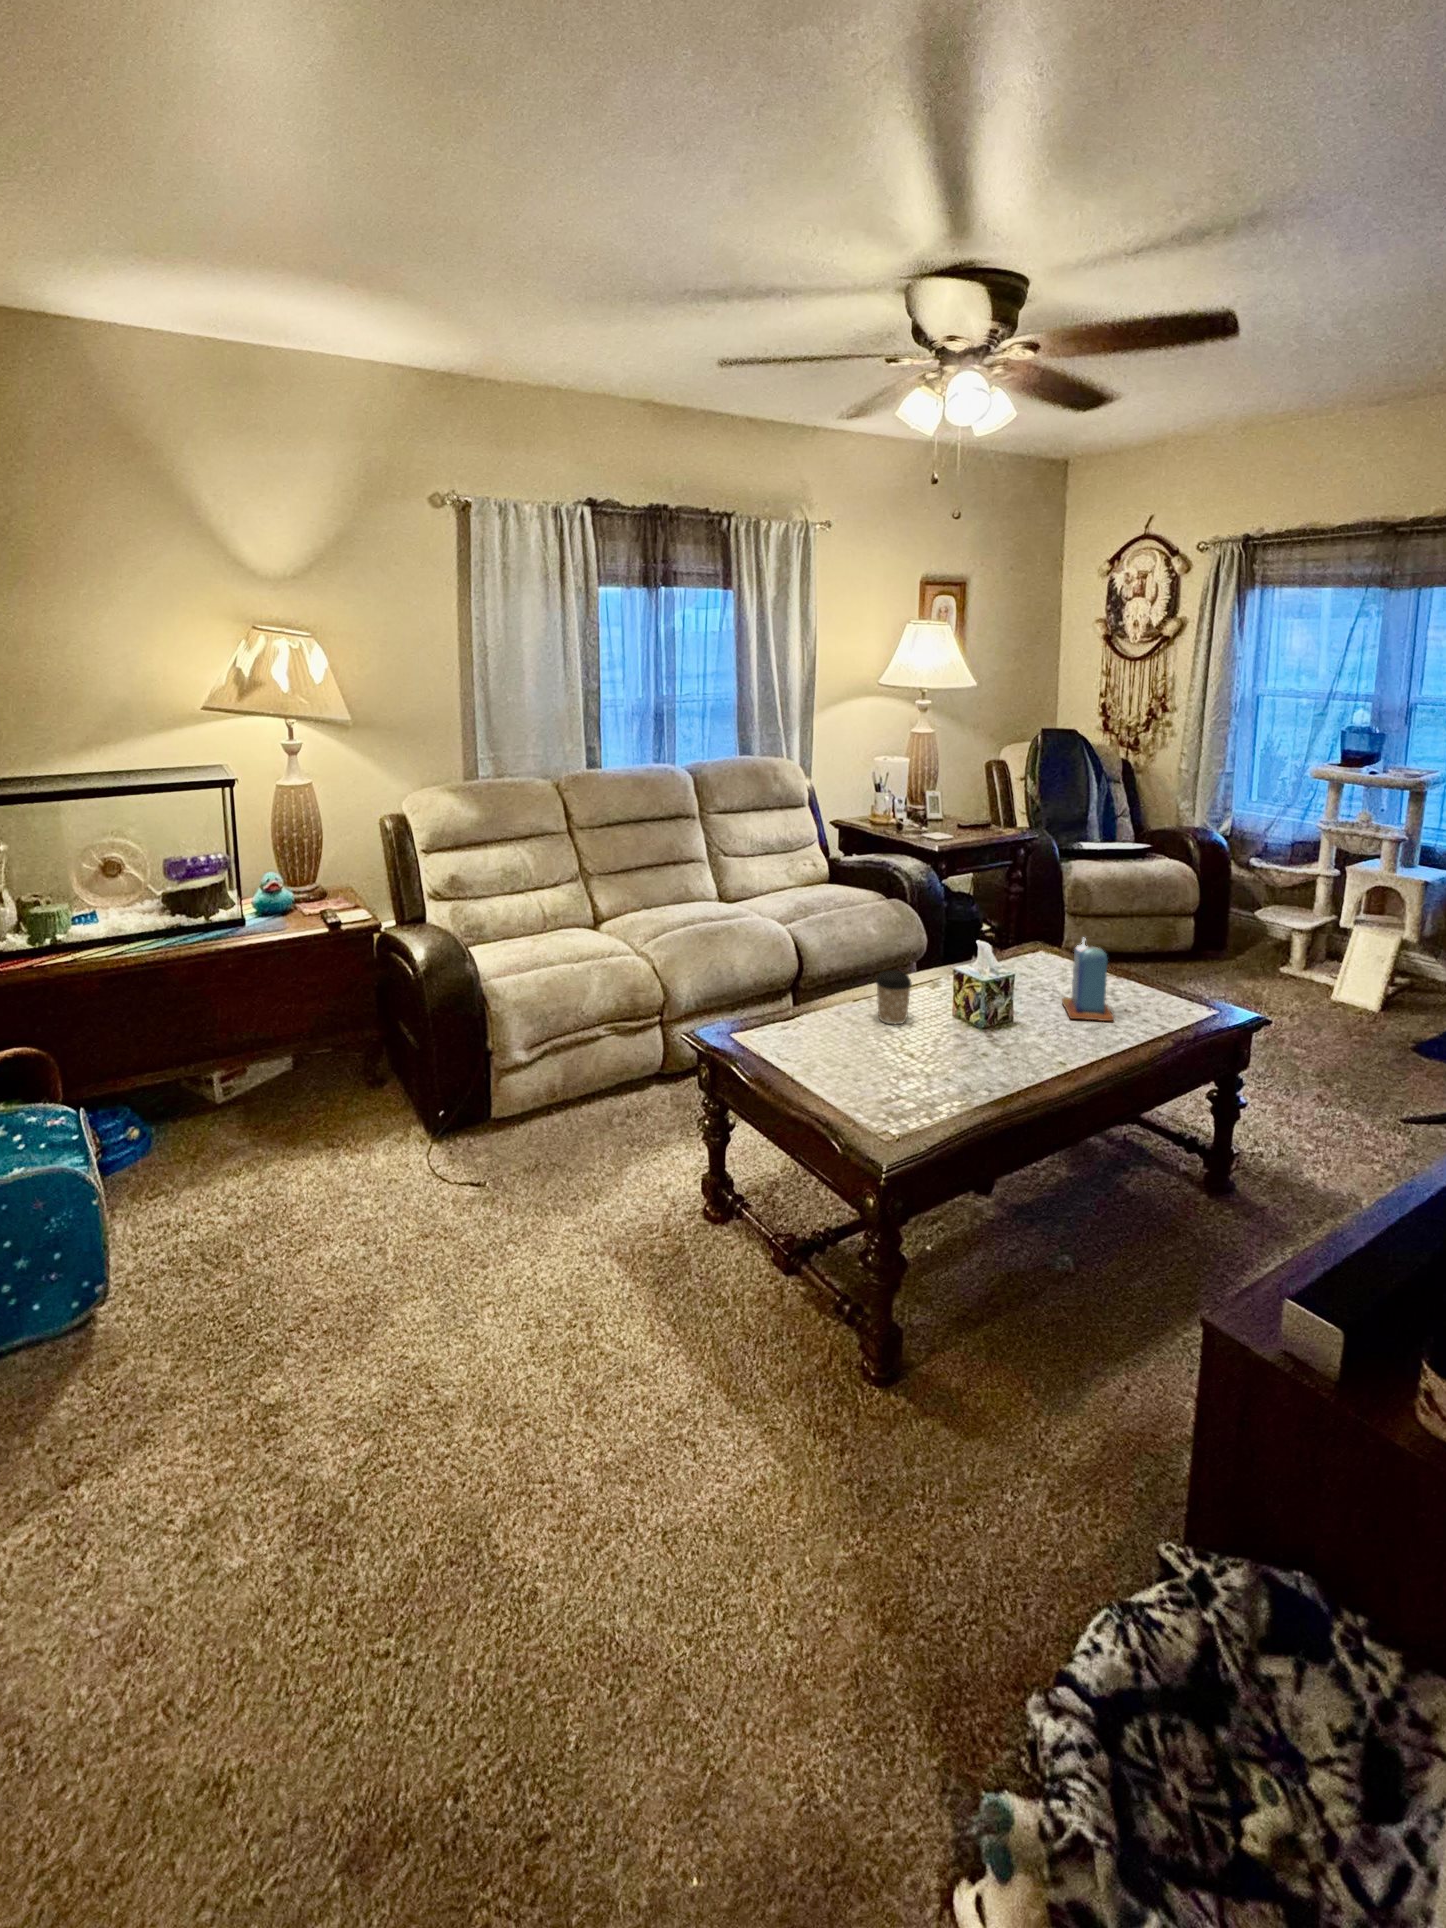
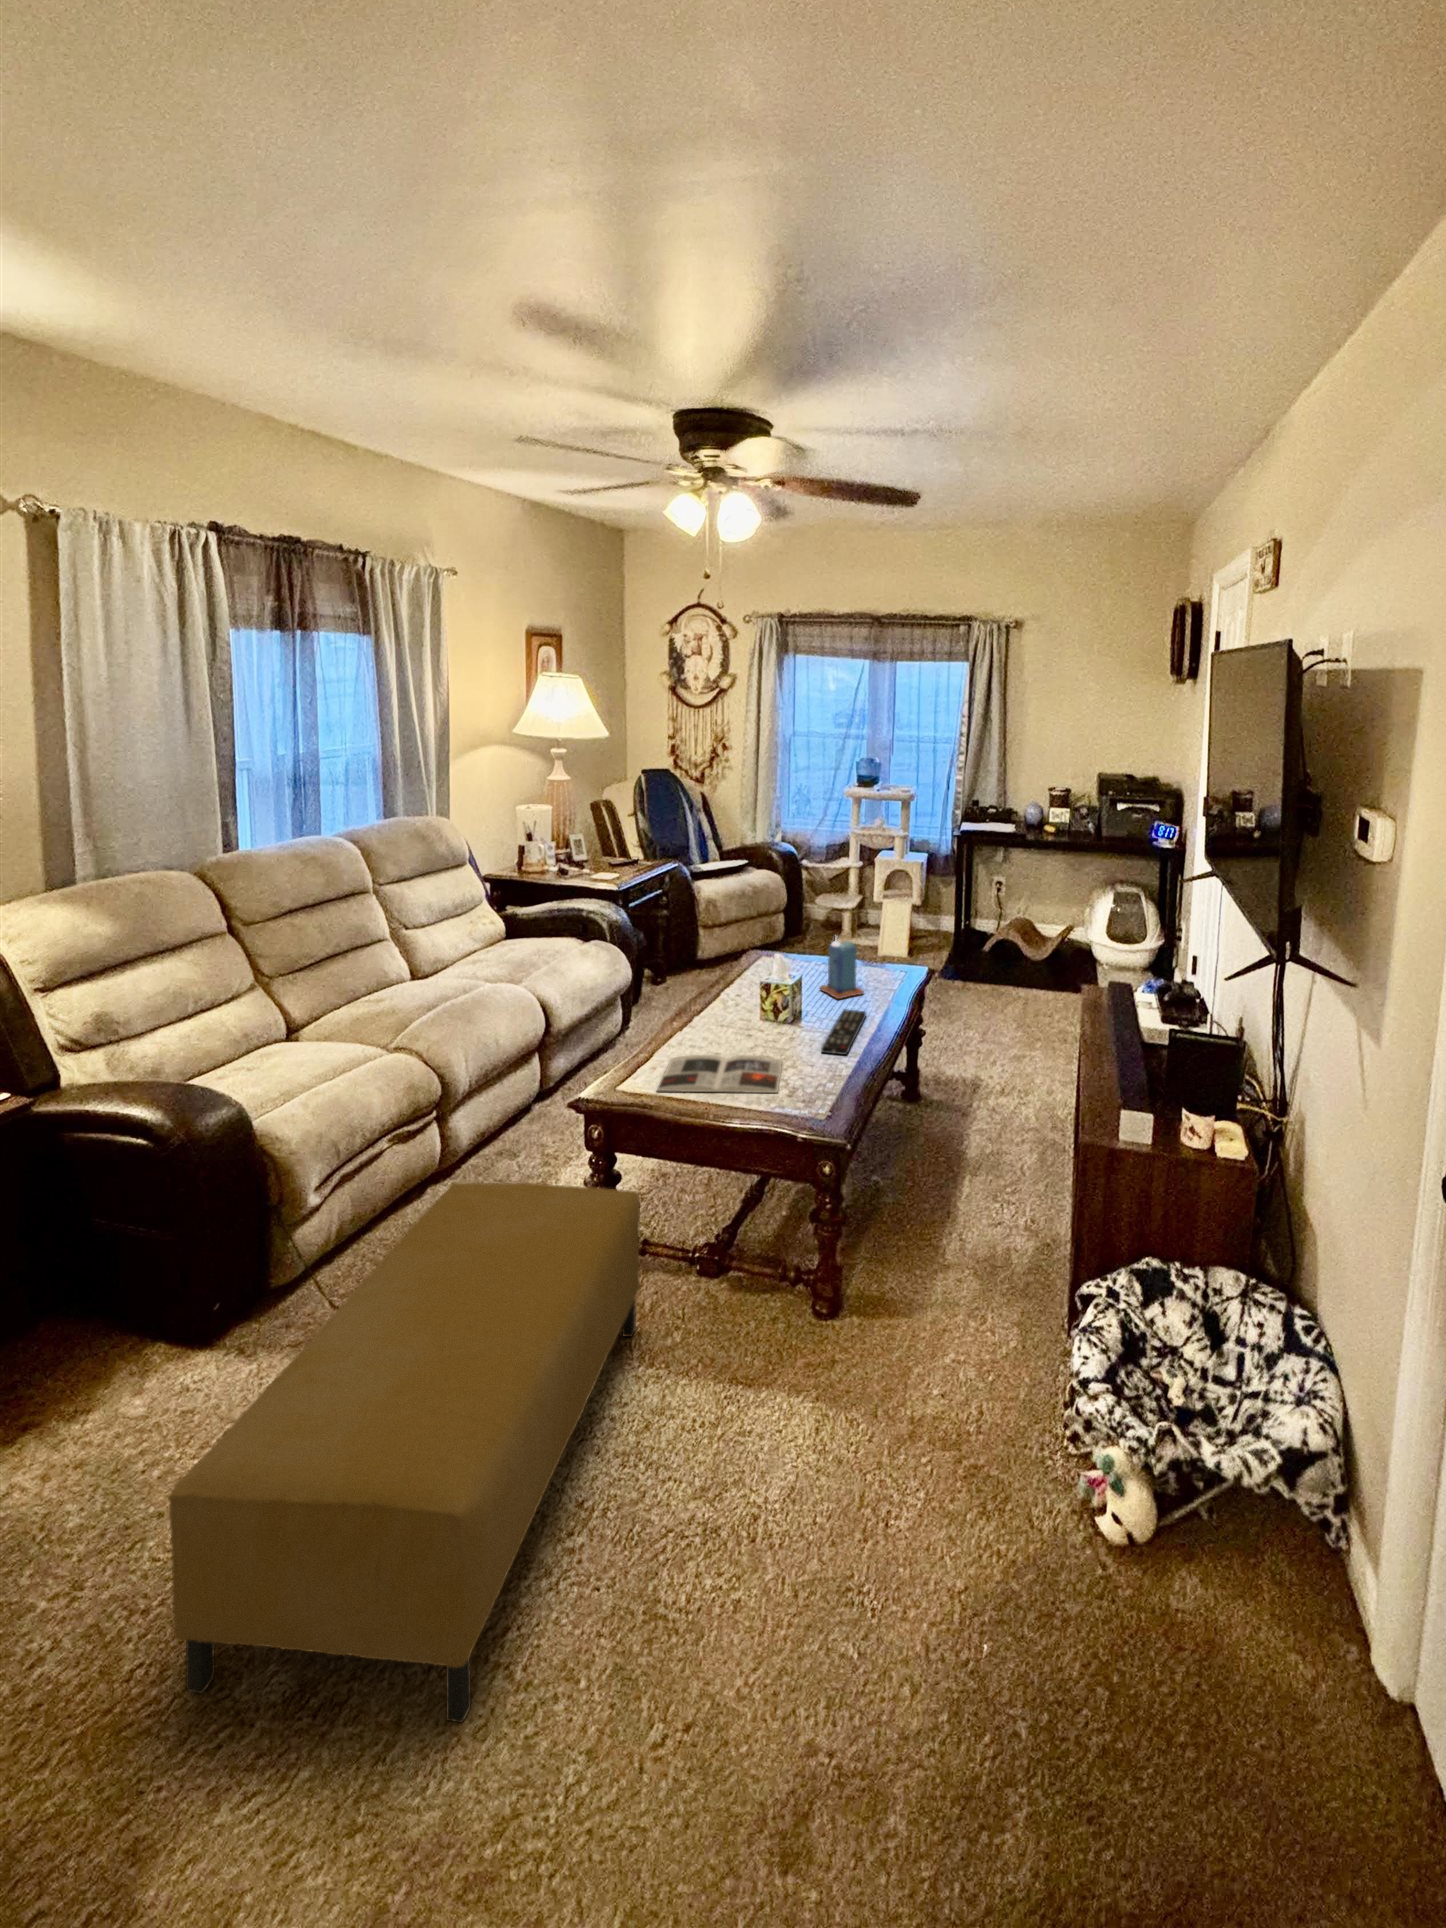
coffee cup: present [876,970,912,1024] -> none [708,992,739,1039]
magazine: none [760,1026,920,1096] -> present [657,1055,782,1093]
remote control: none [973,1031,1085,1083] -> present [821,1010,866,1055]
ottoman: none [215,1077,691,1513] -> present [168,1183,640,1723]

